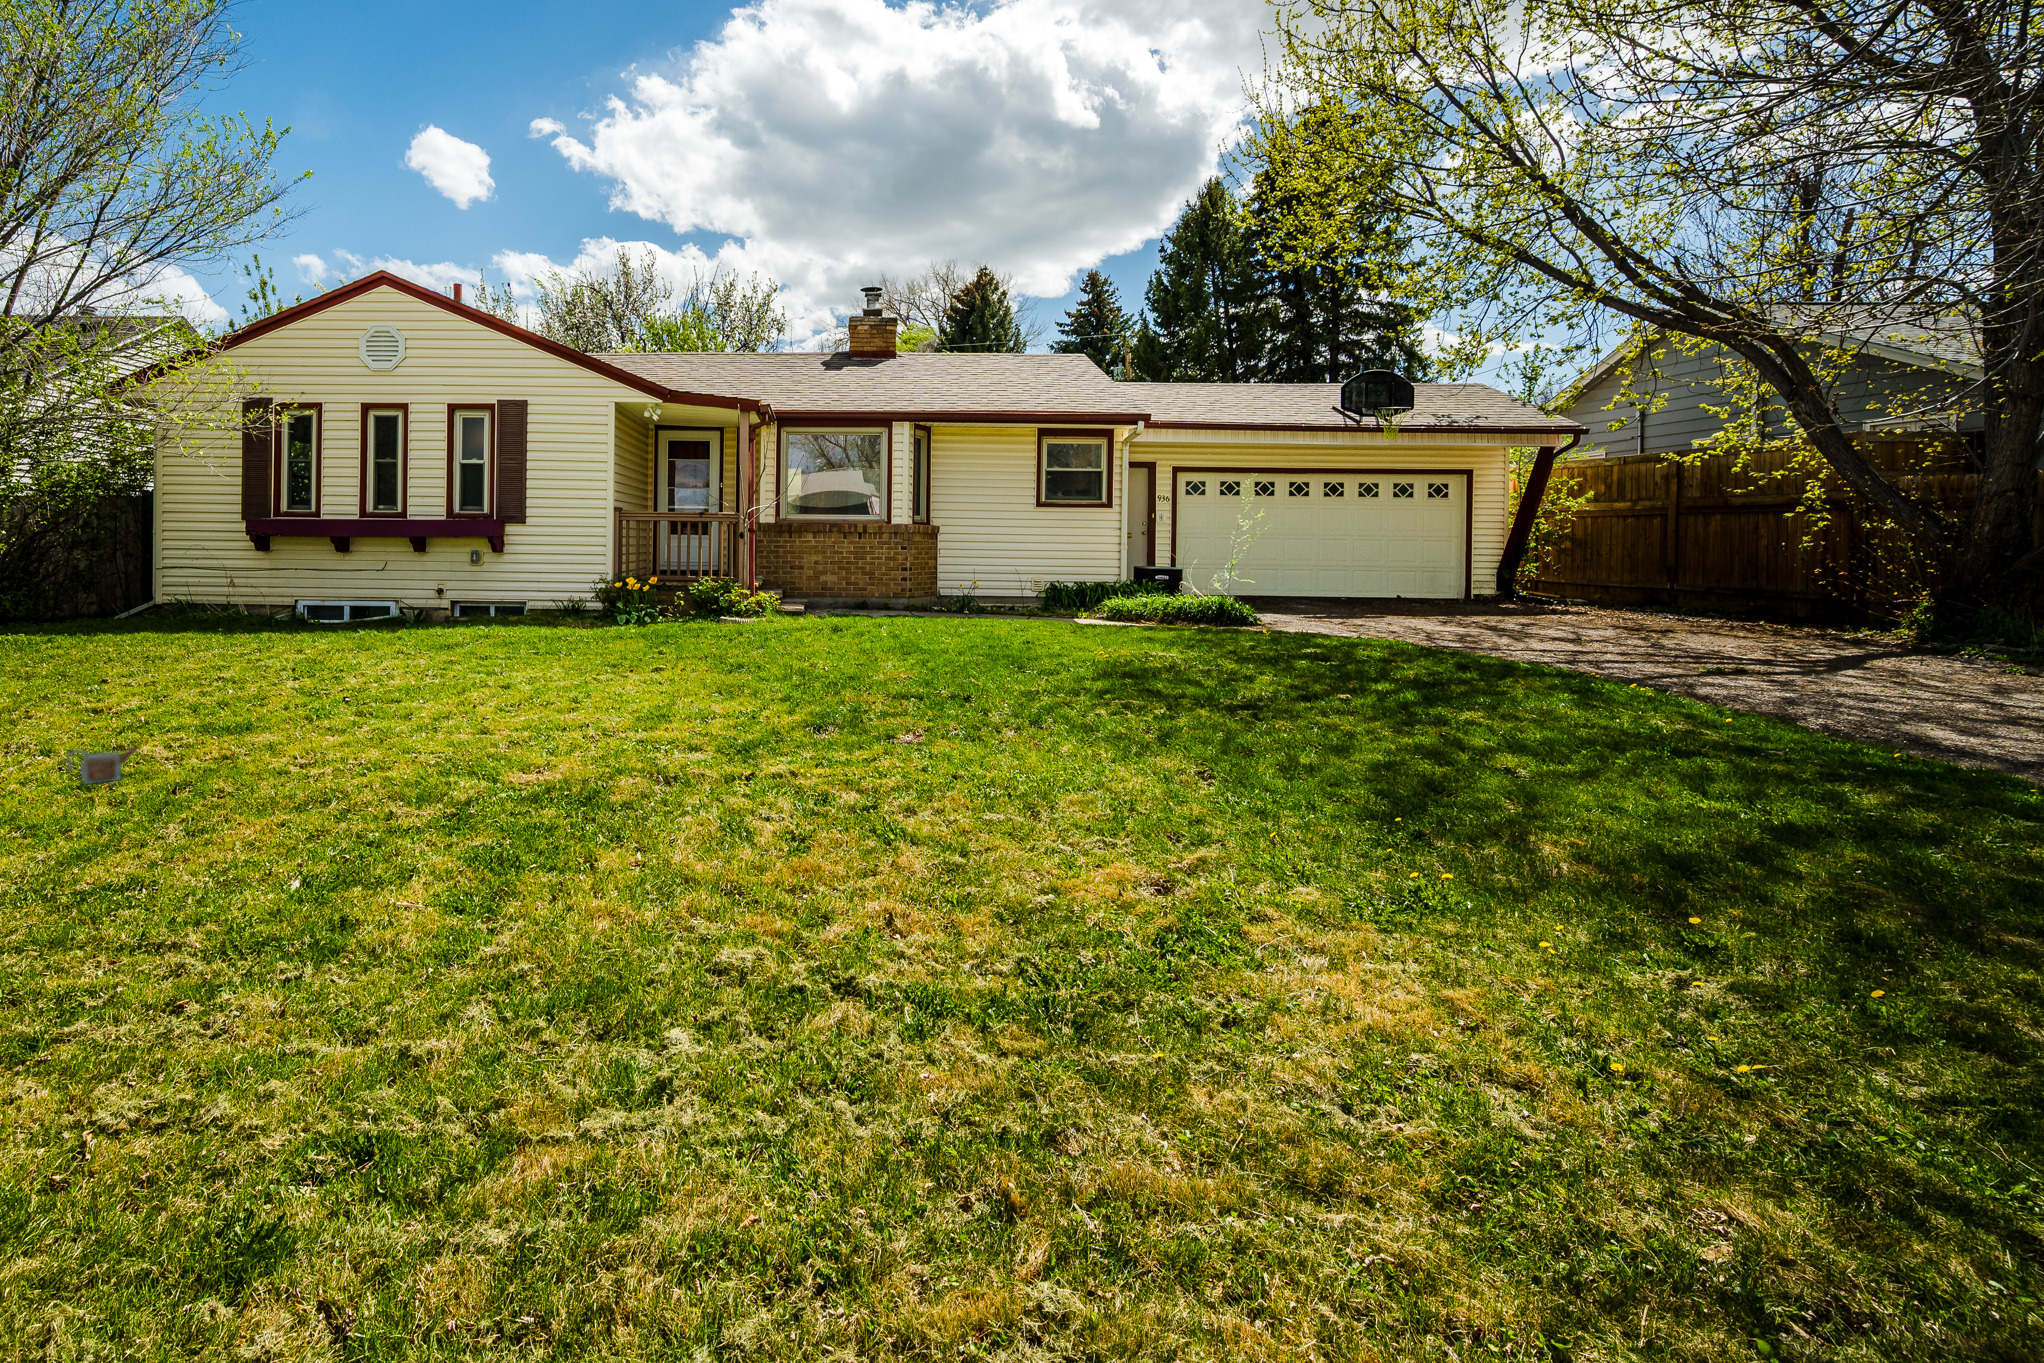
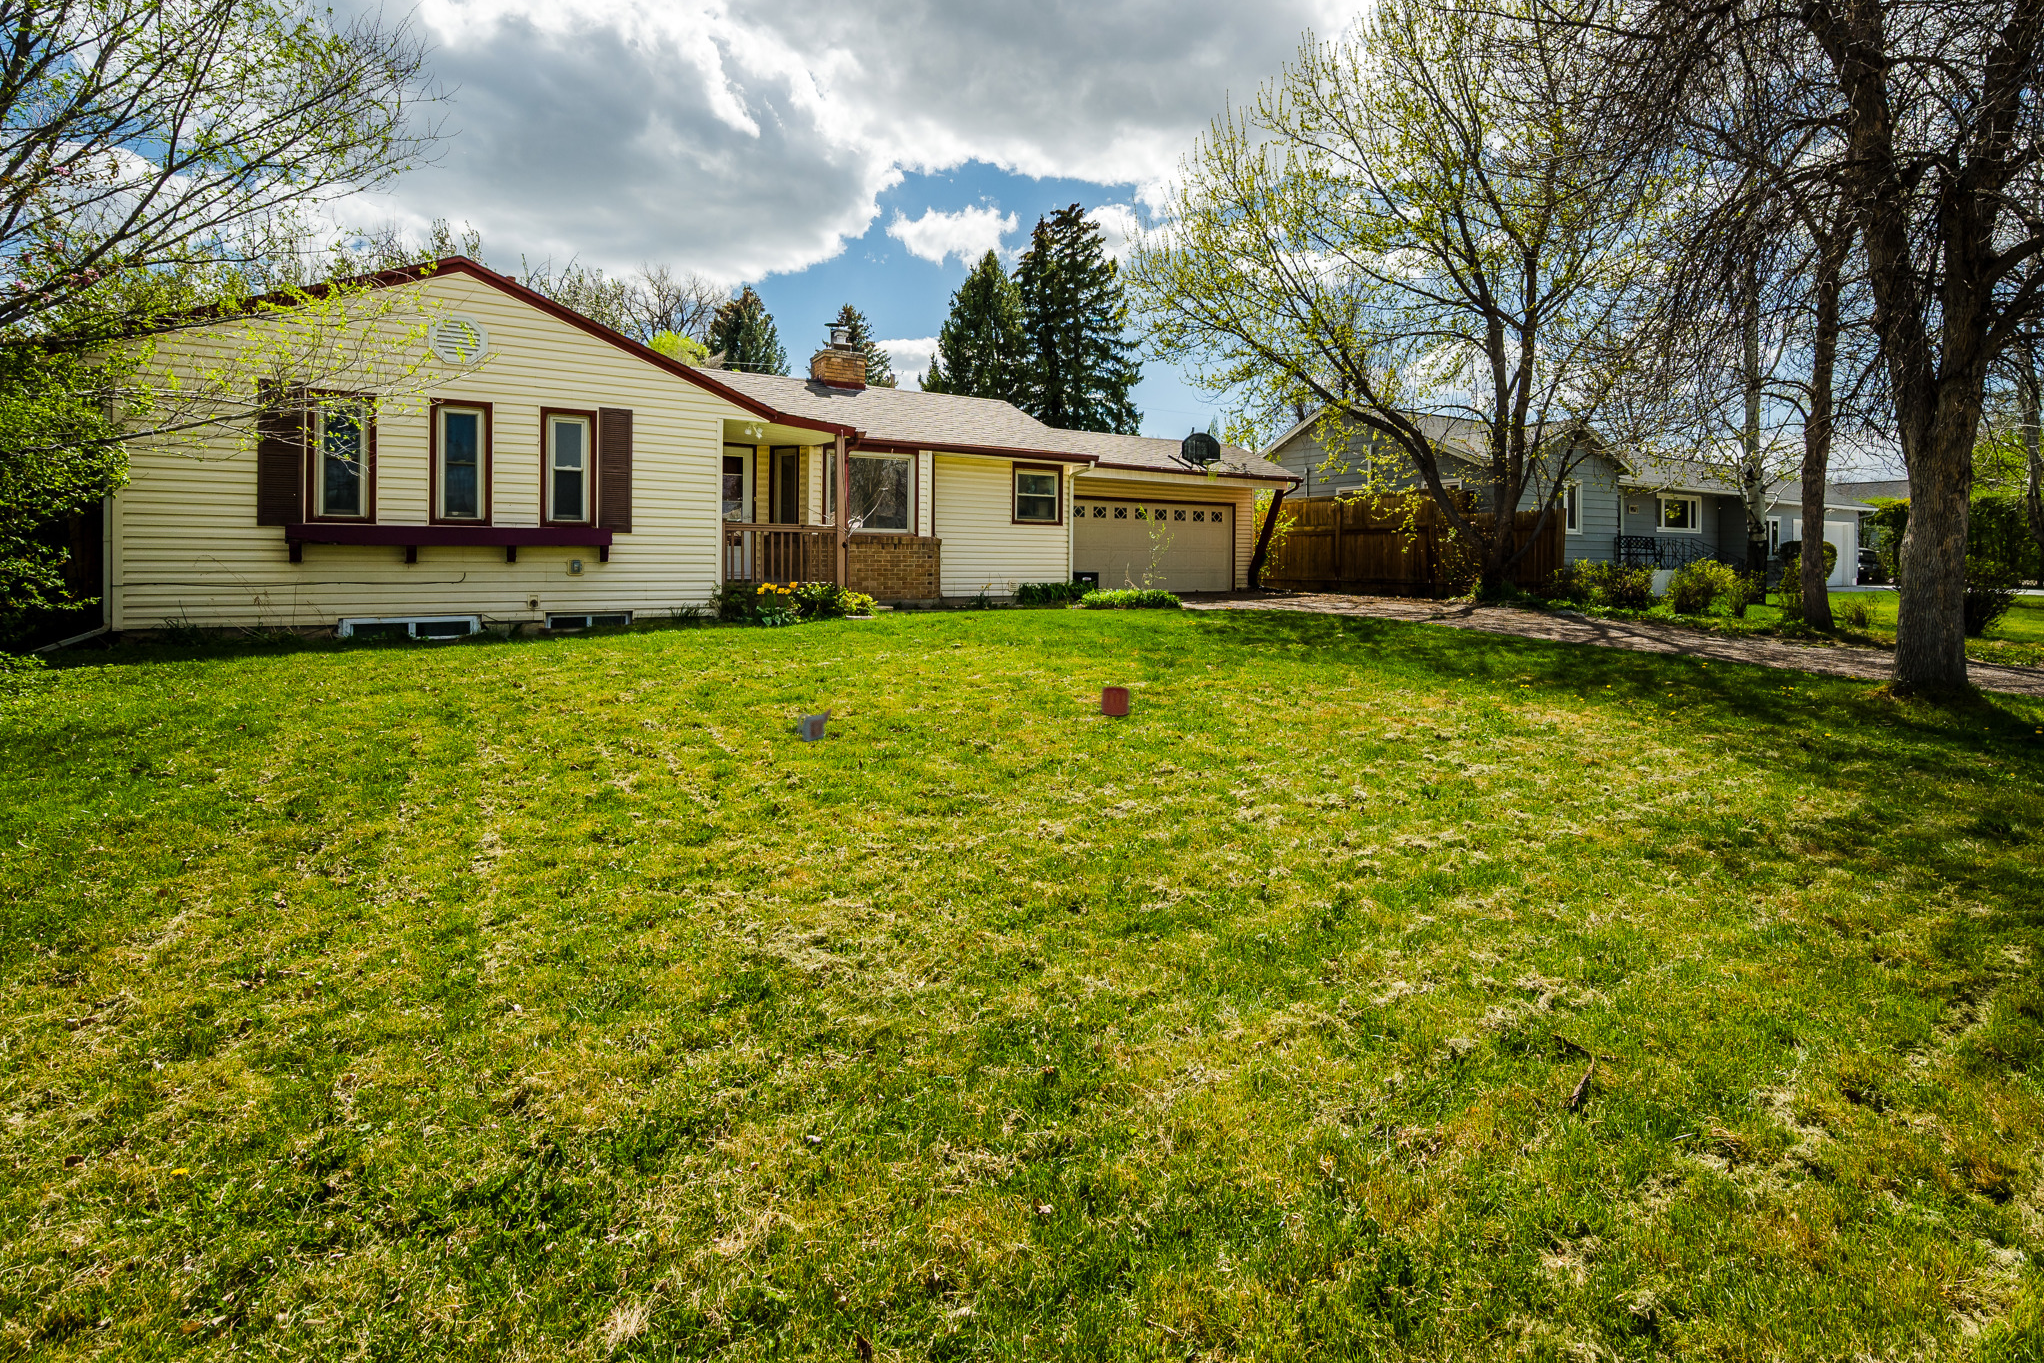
planter: none [490,759,535,809] -> present [1101,686,1130,716]

